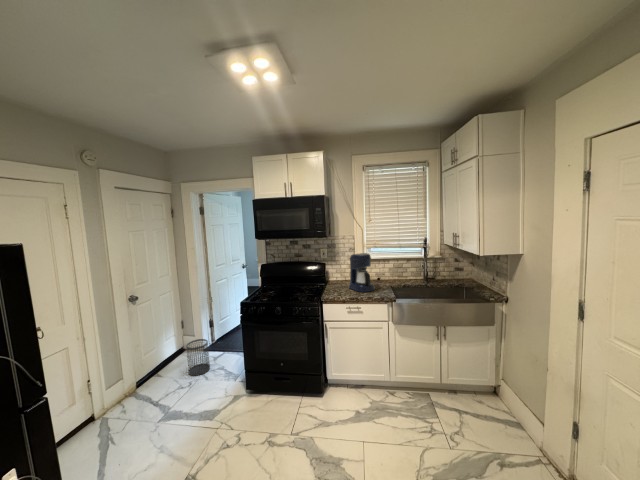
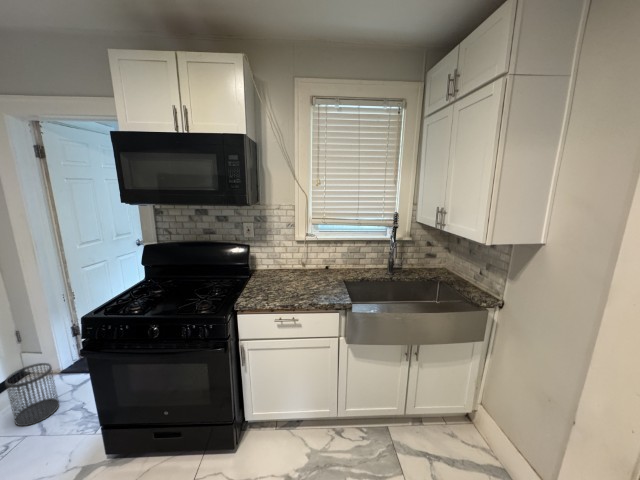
coffee maker: present [349,253,375,292] -> none [283,232,322,292]

